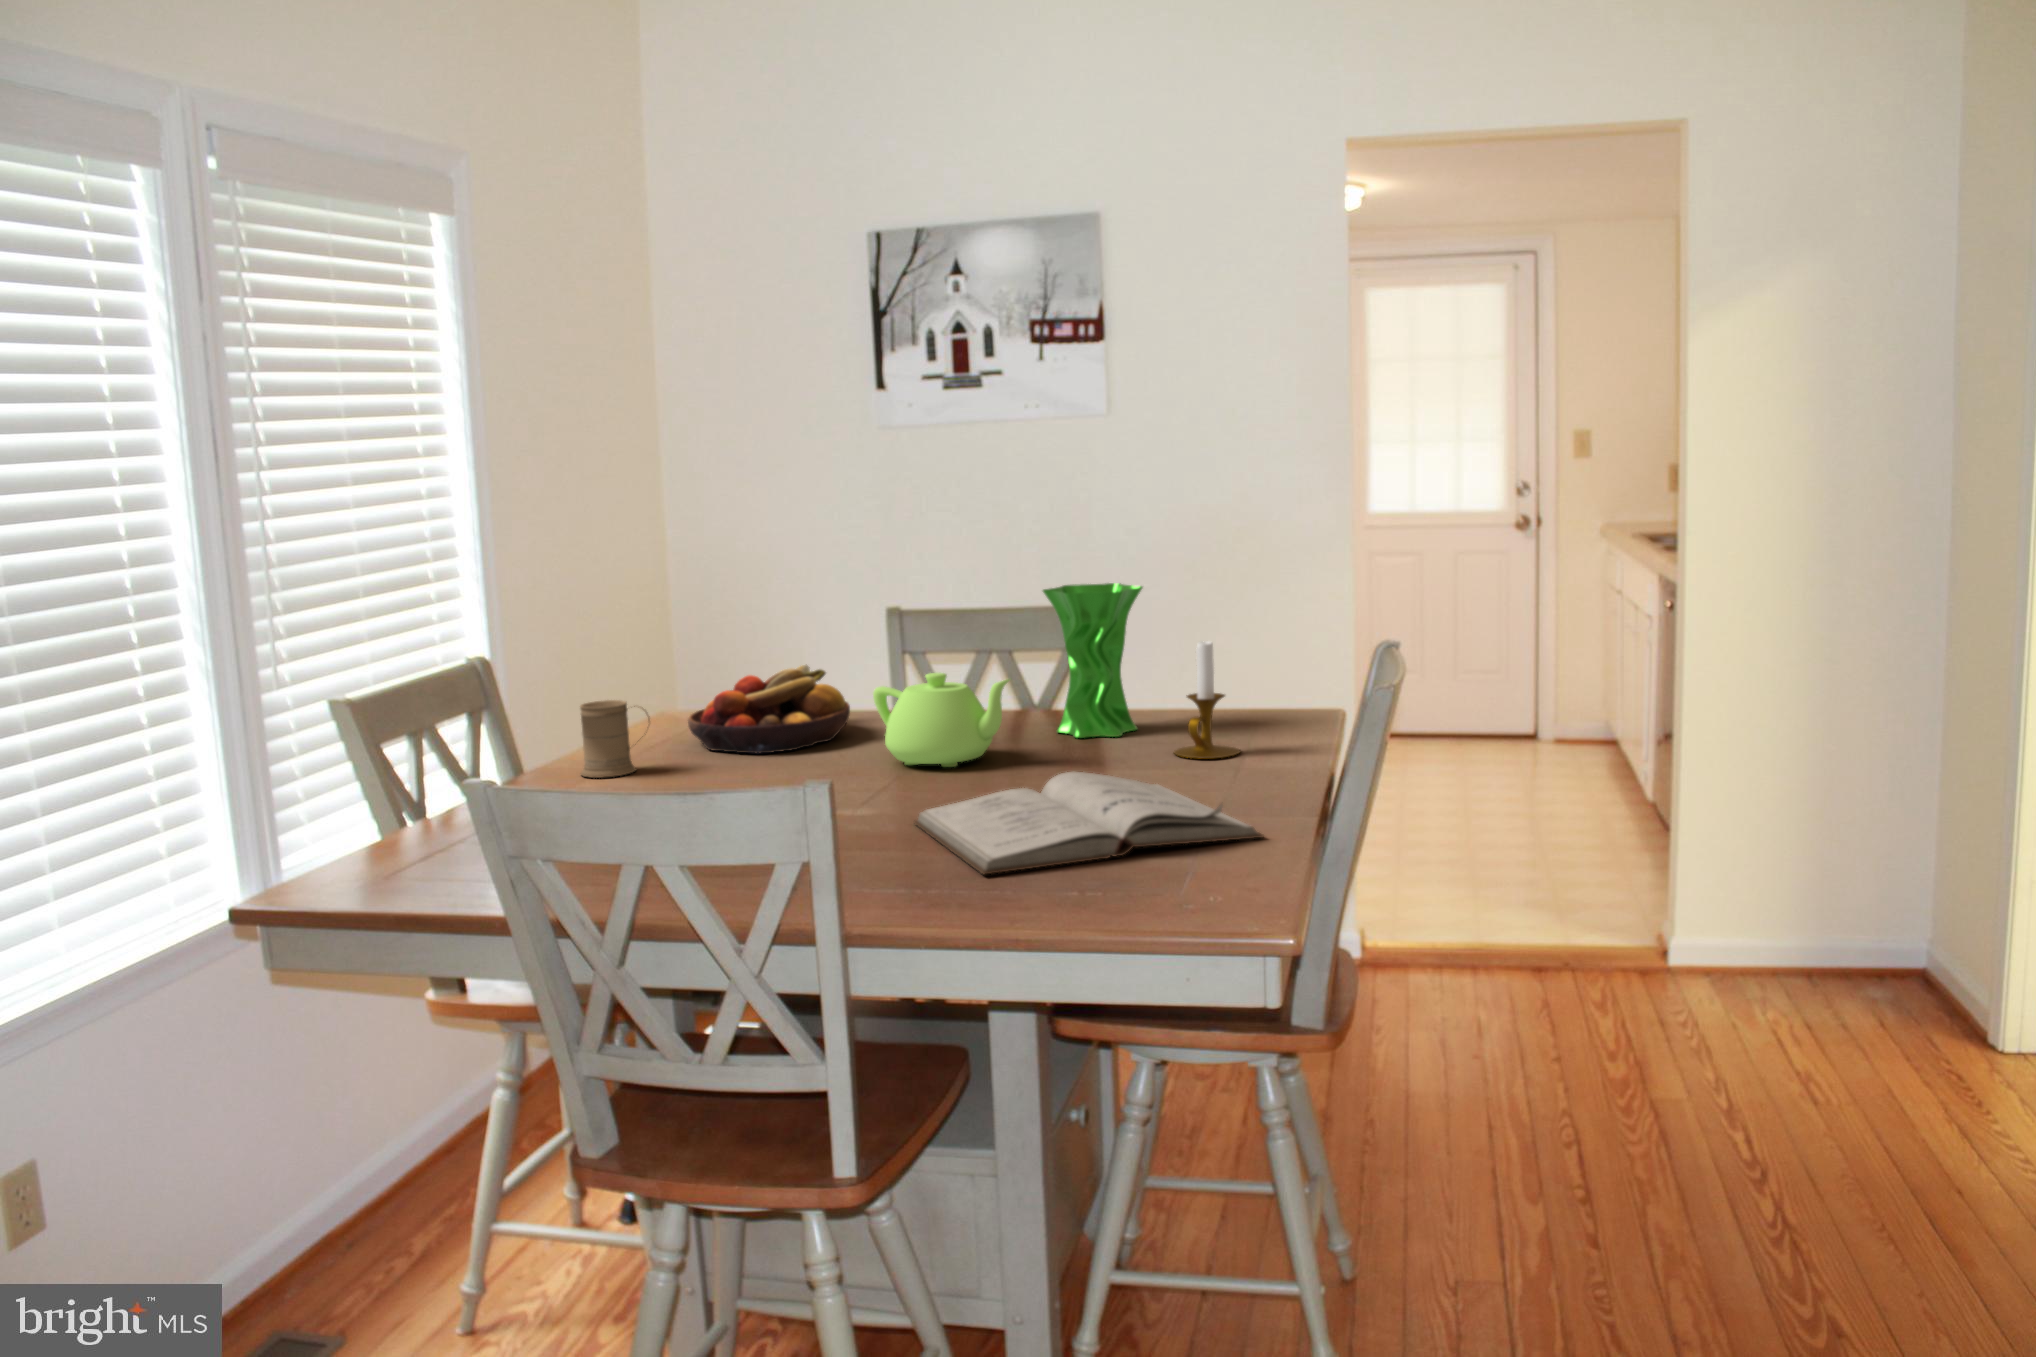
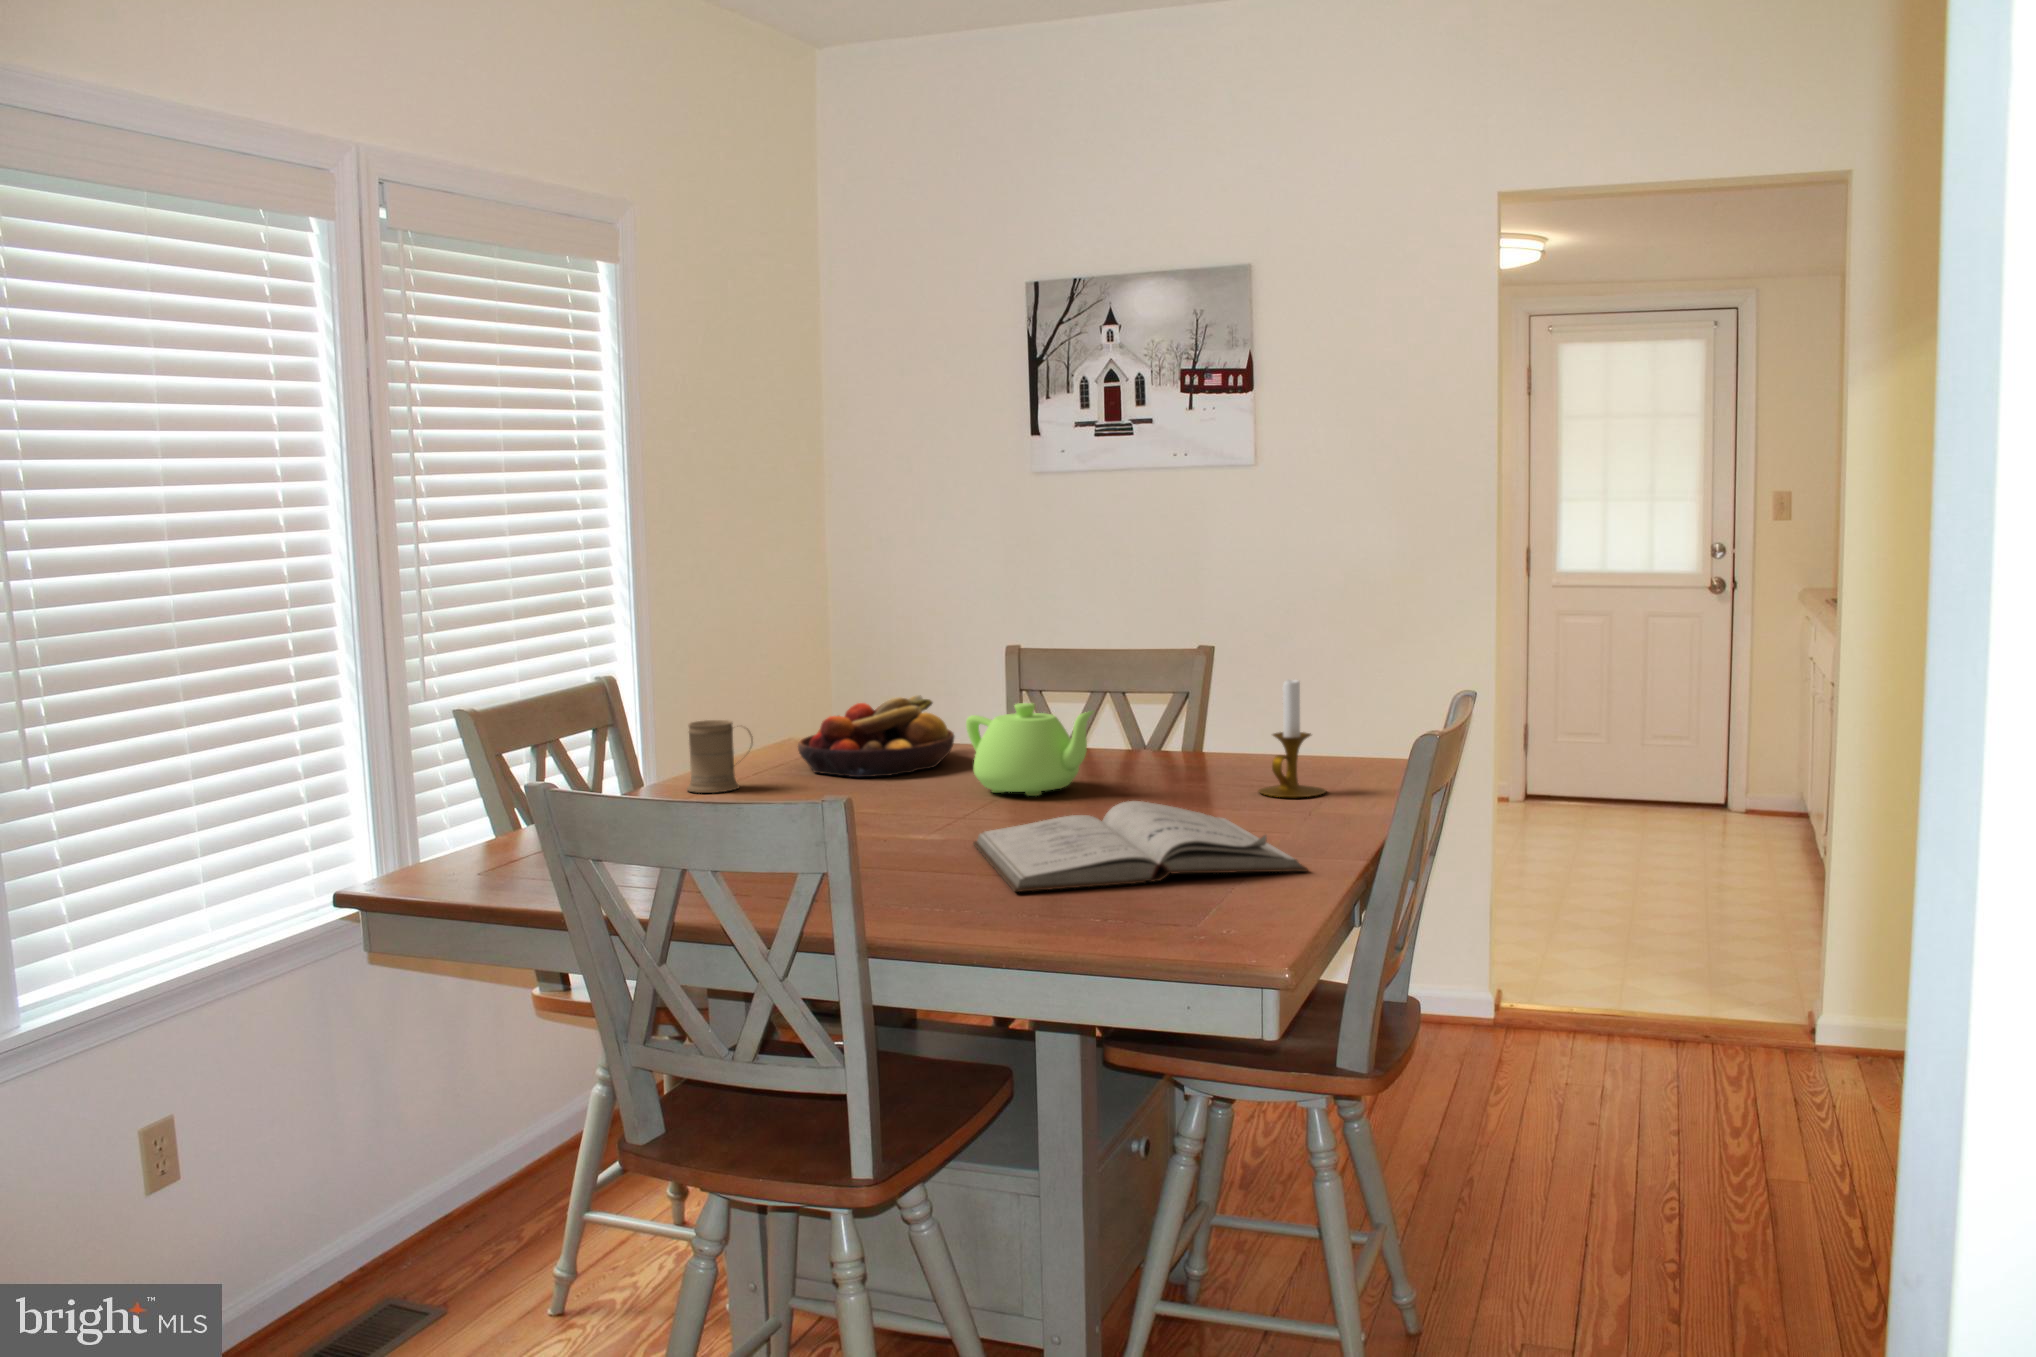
vase: present [1043,583,1143,738] -> none [1141,622,1243,774]

